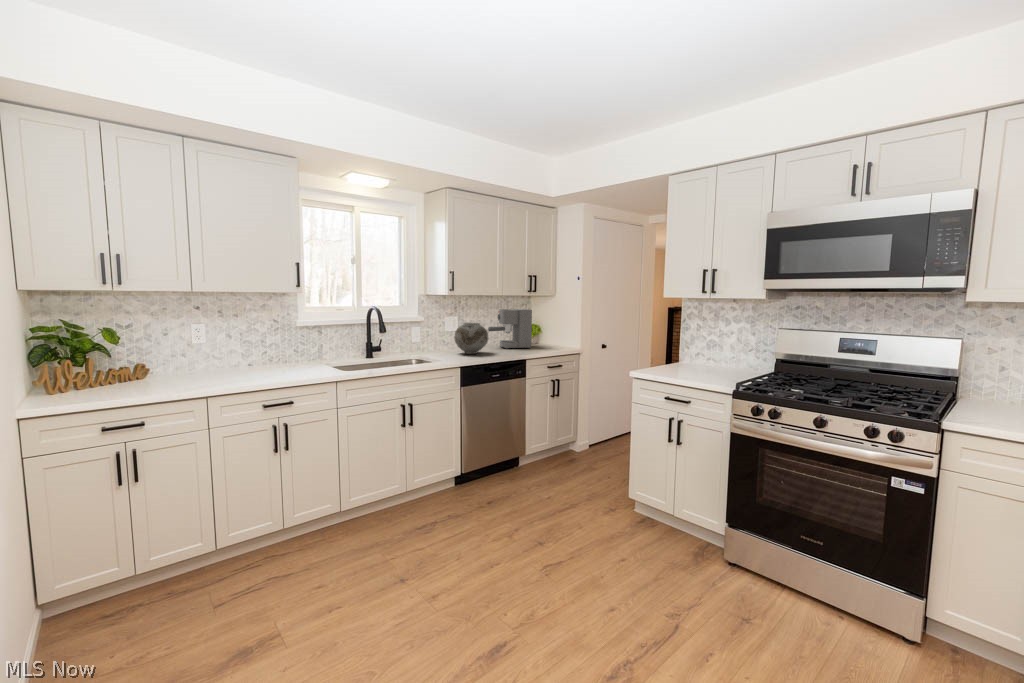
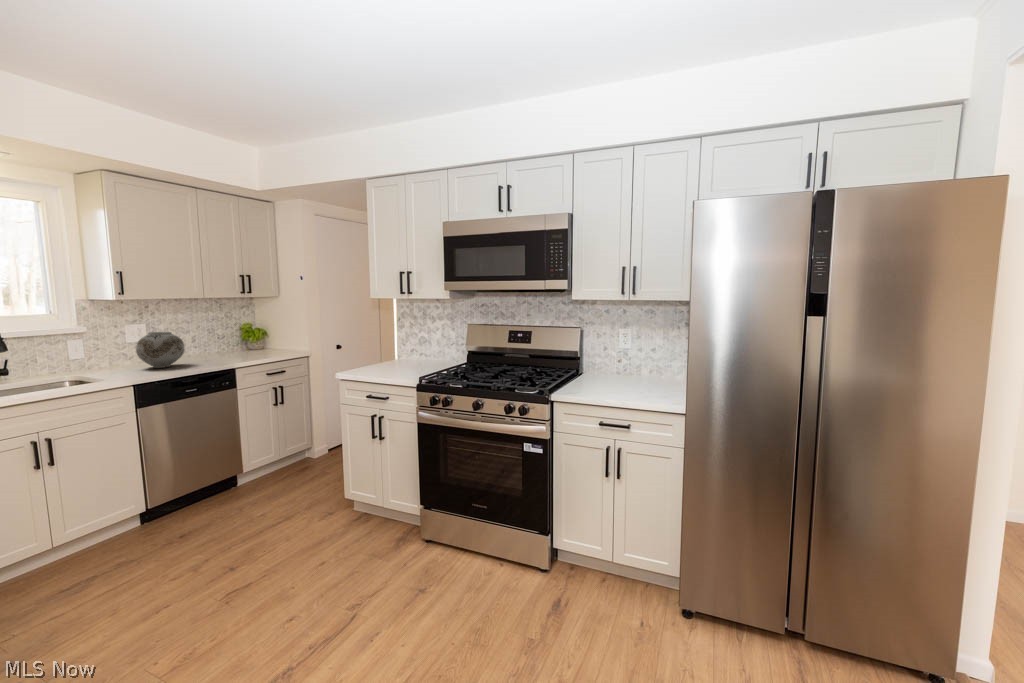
coffee maker: present [488,309,532,349] -> none [191,313,248,358]

